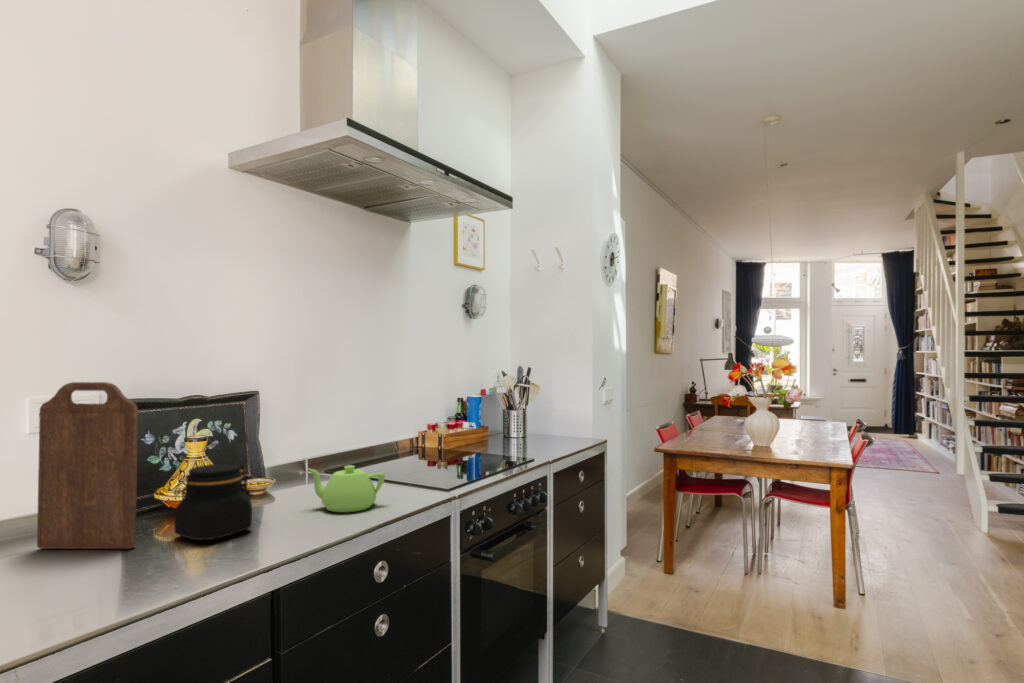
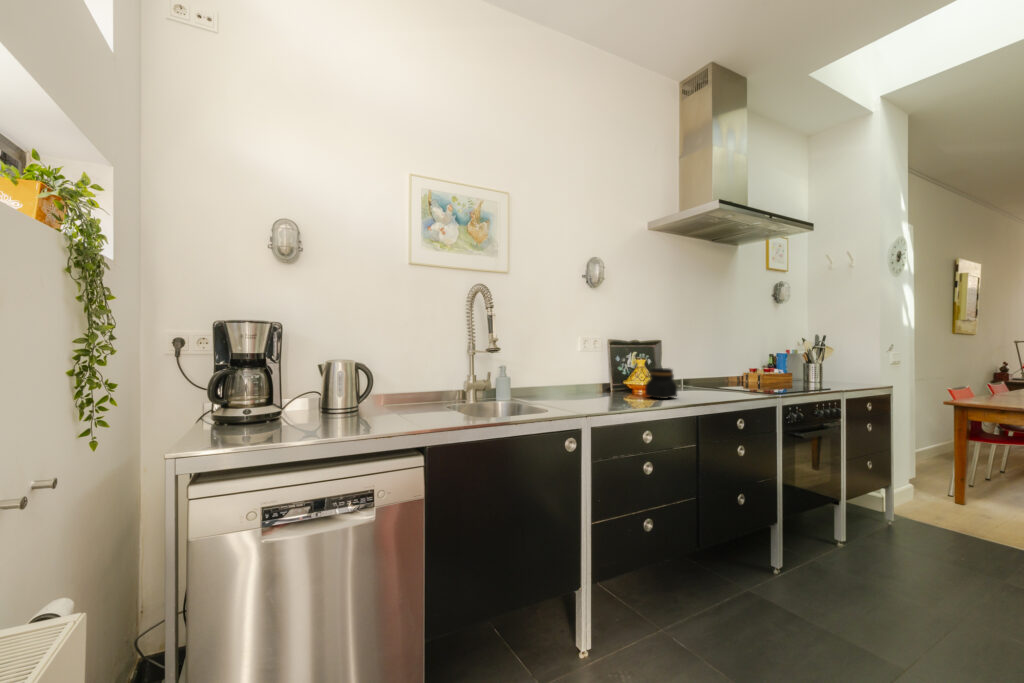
cutting board: present [37,382,138,549] -> none [595,330,633,398]
teapot: present [309,465,385,512] -> none [697,376,739,398]

